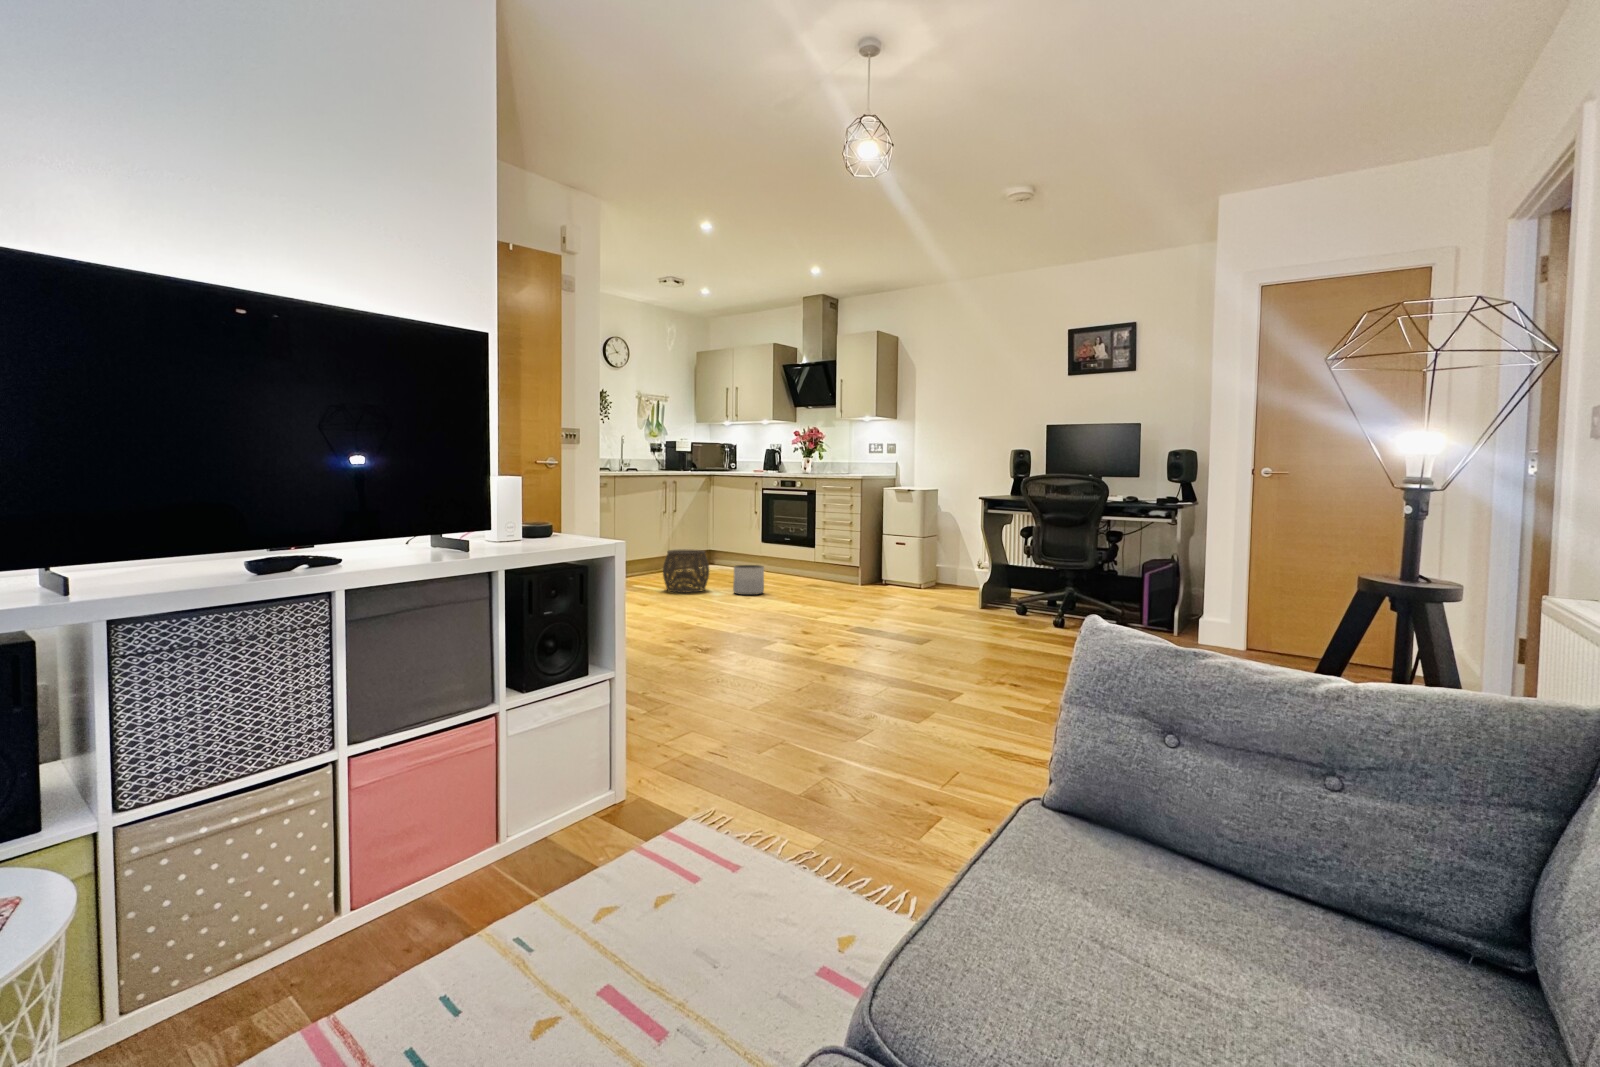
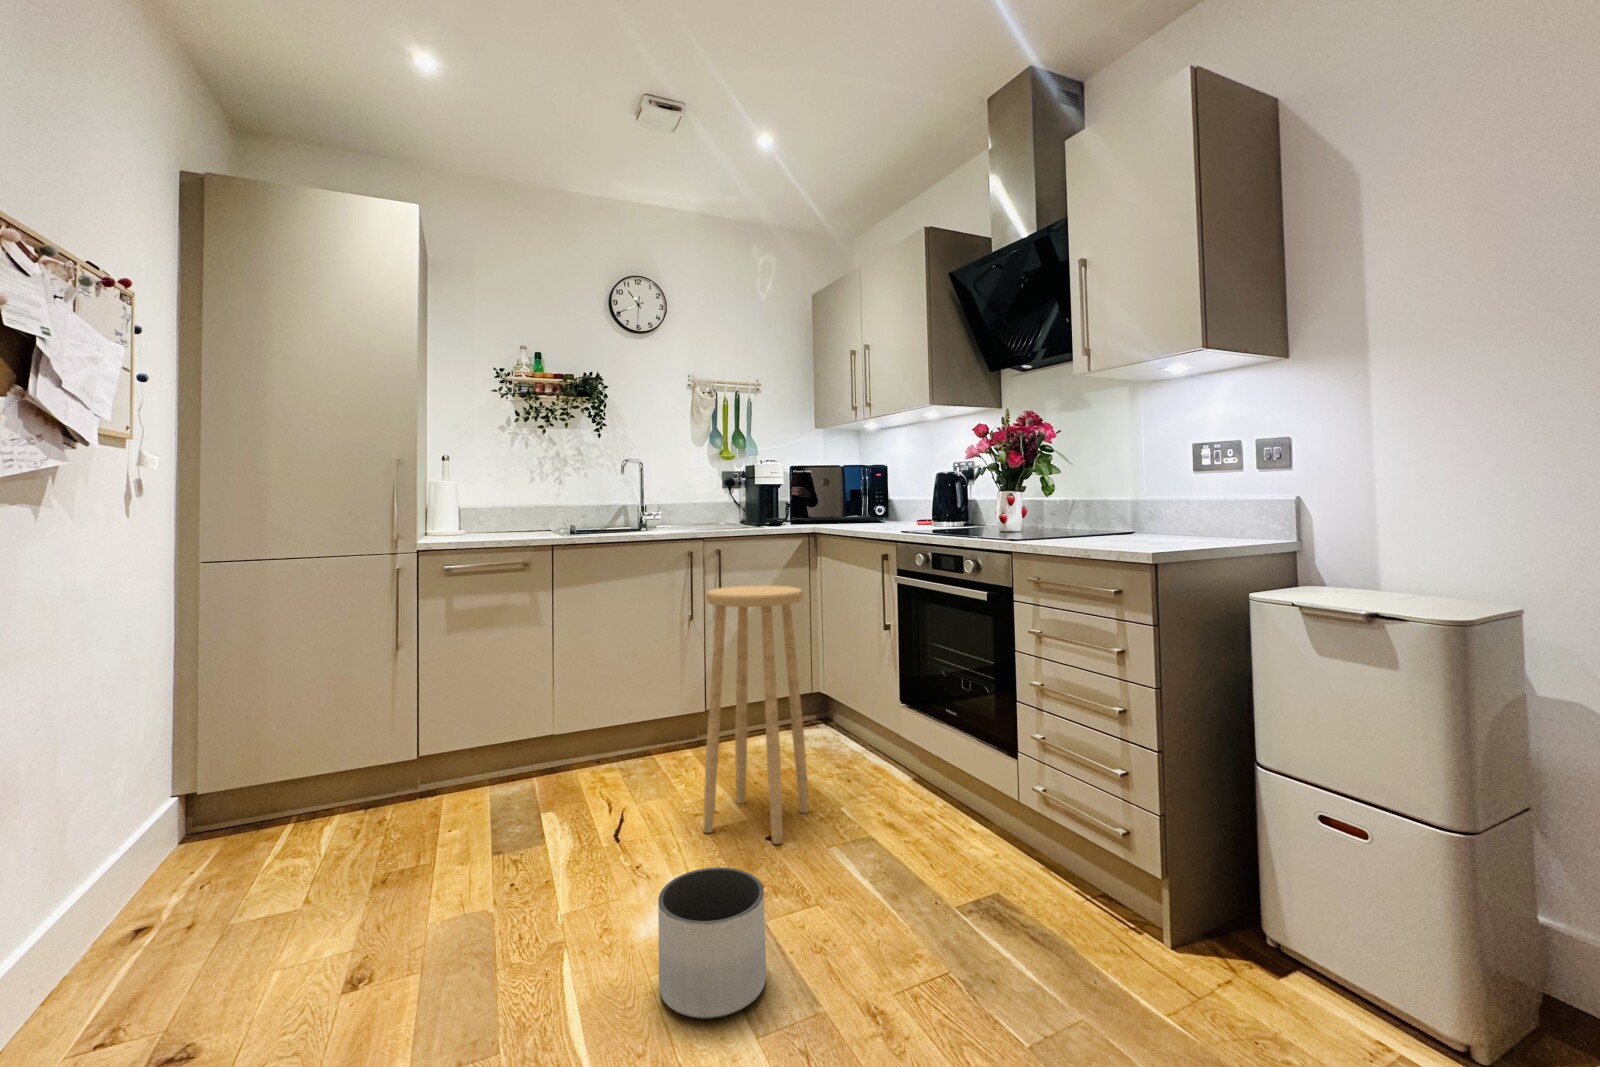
stool: none [703,490,741,582] -> present [703,586,809,844]
woven basket: present [663,549,709,593] -> none [492,777,640,947]

